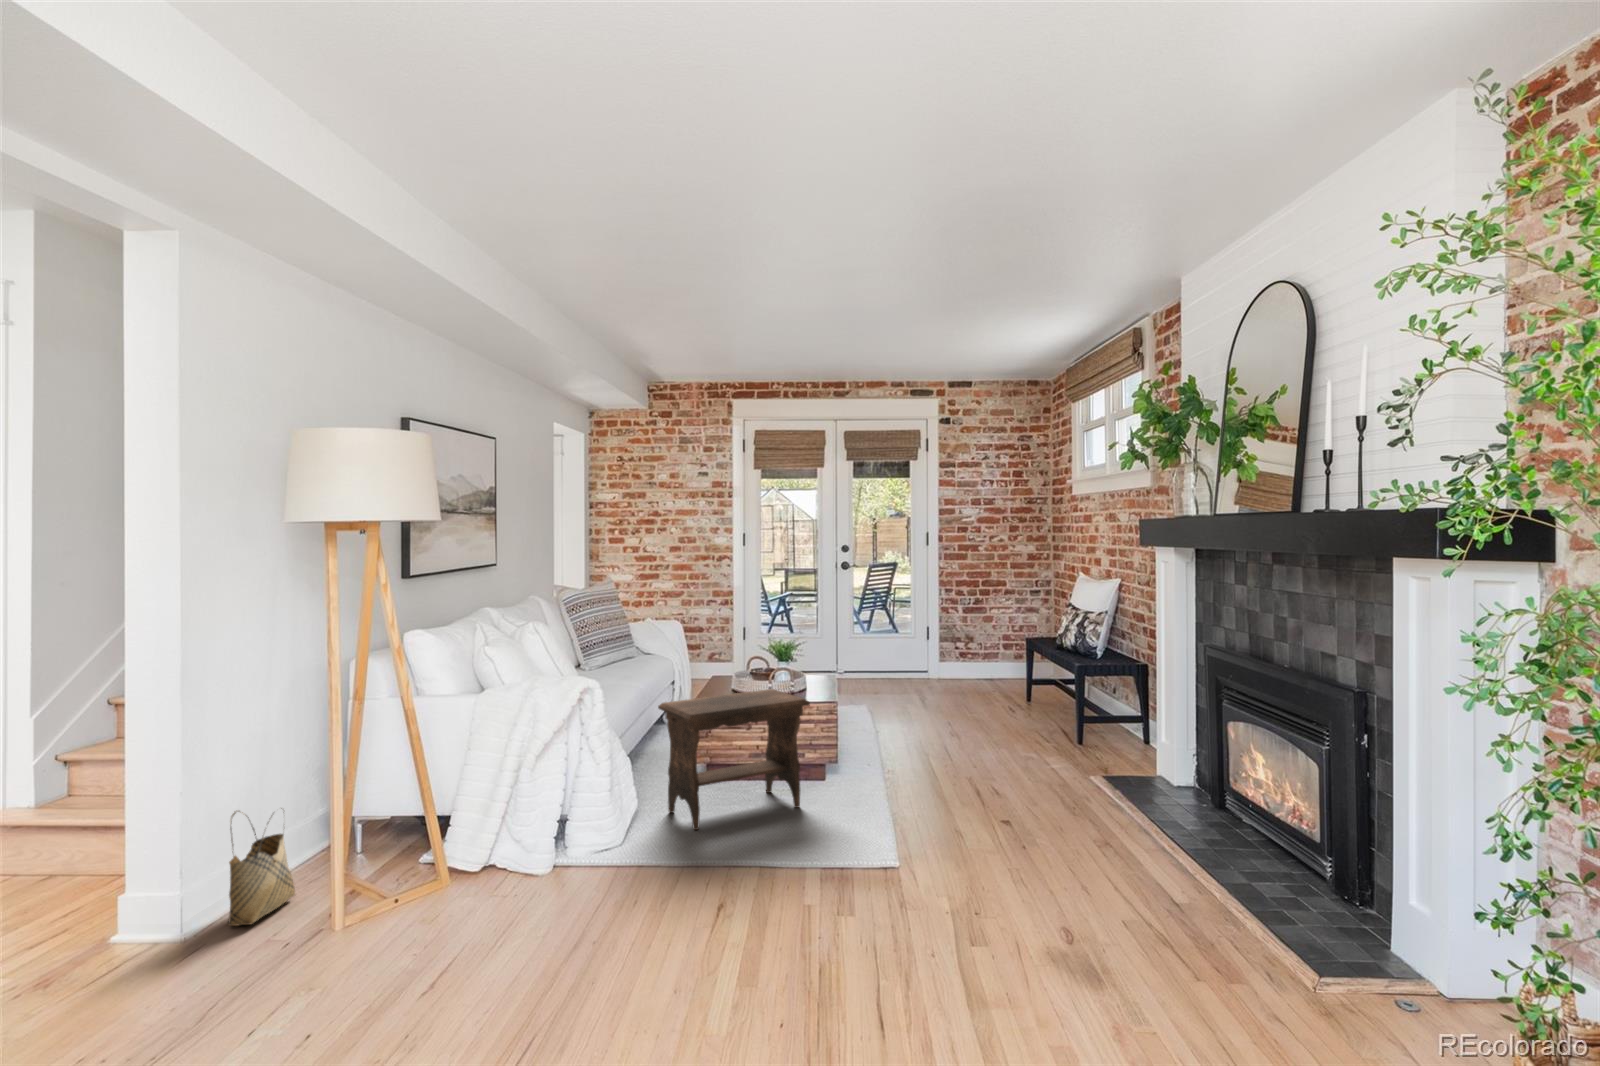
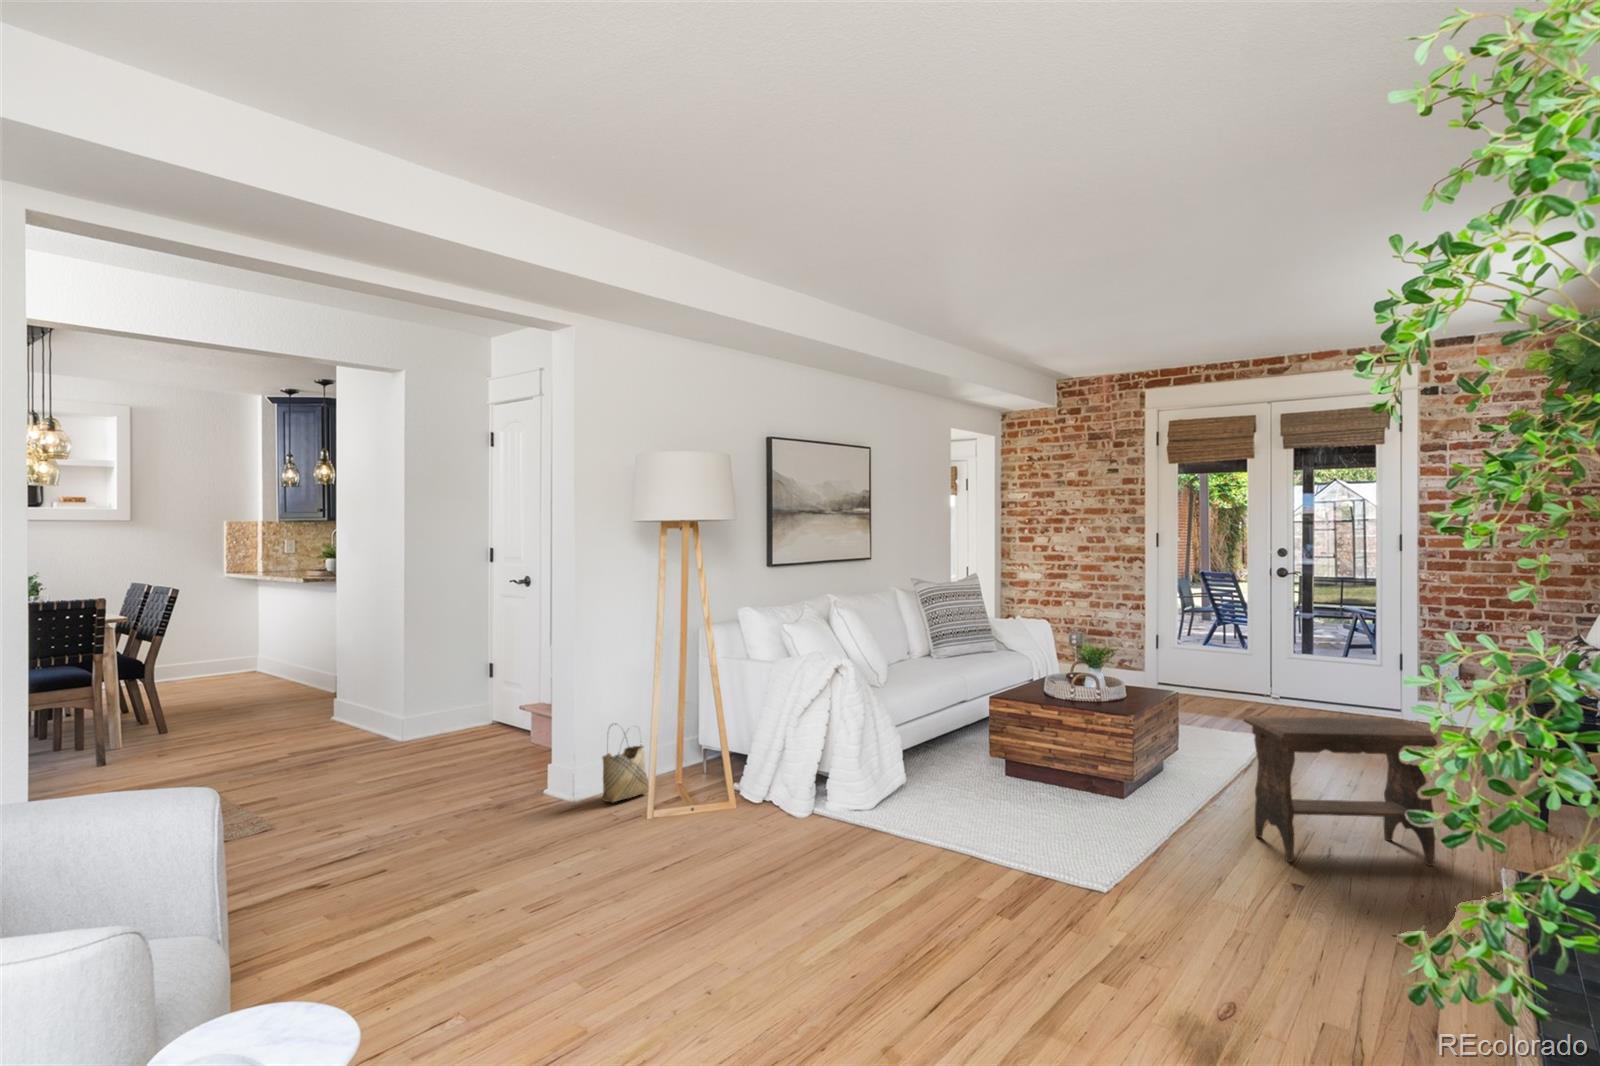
footstool: present [658,689,810,830] -> present [1244,716,1437,866]

